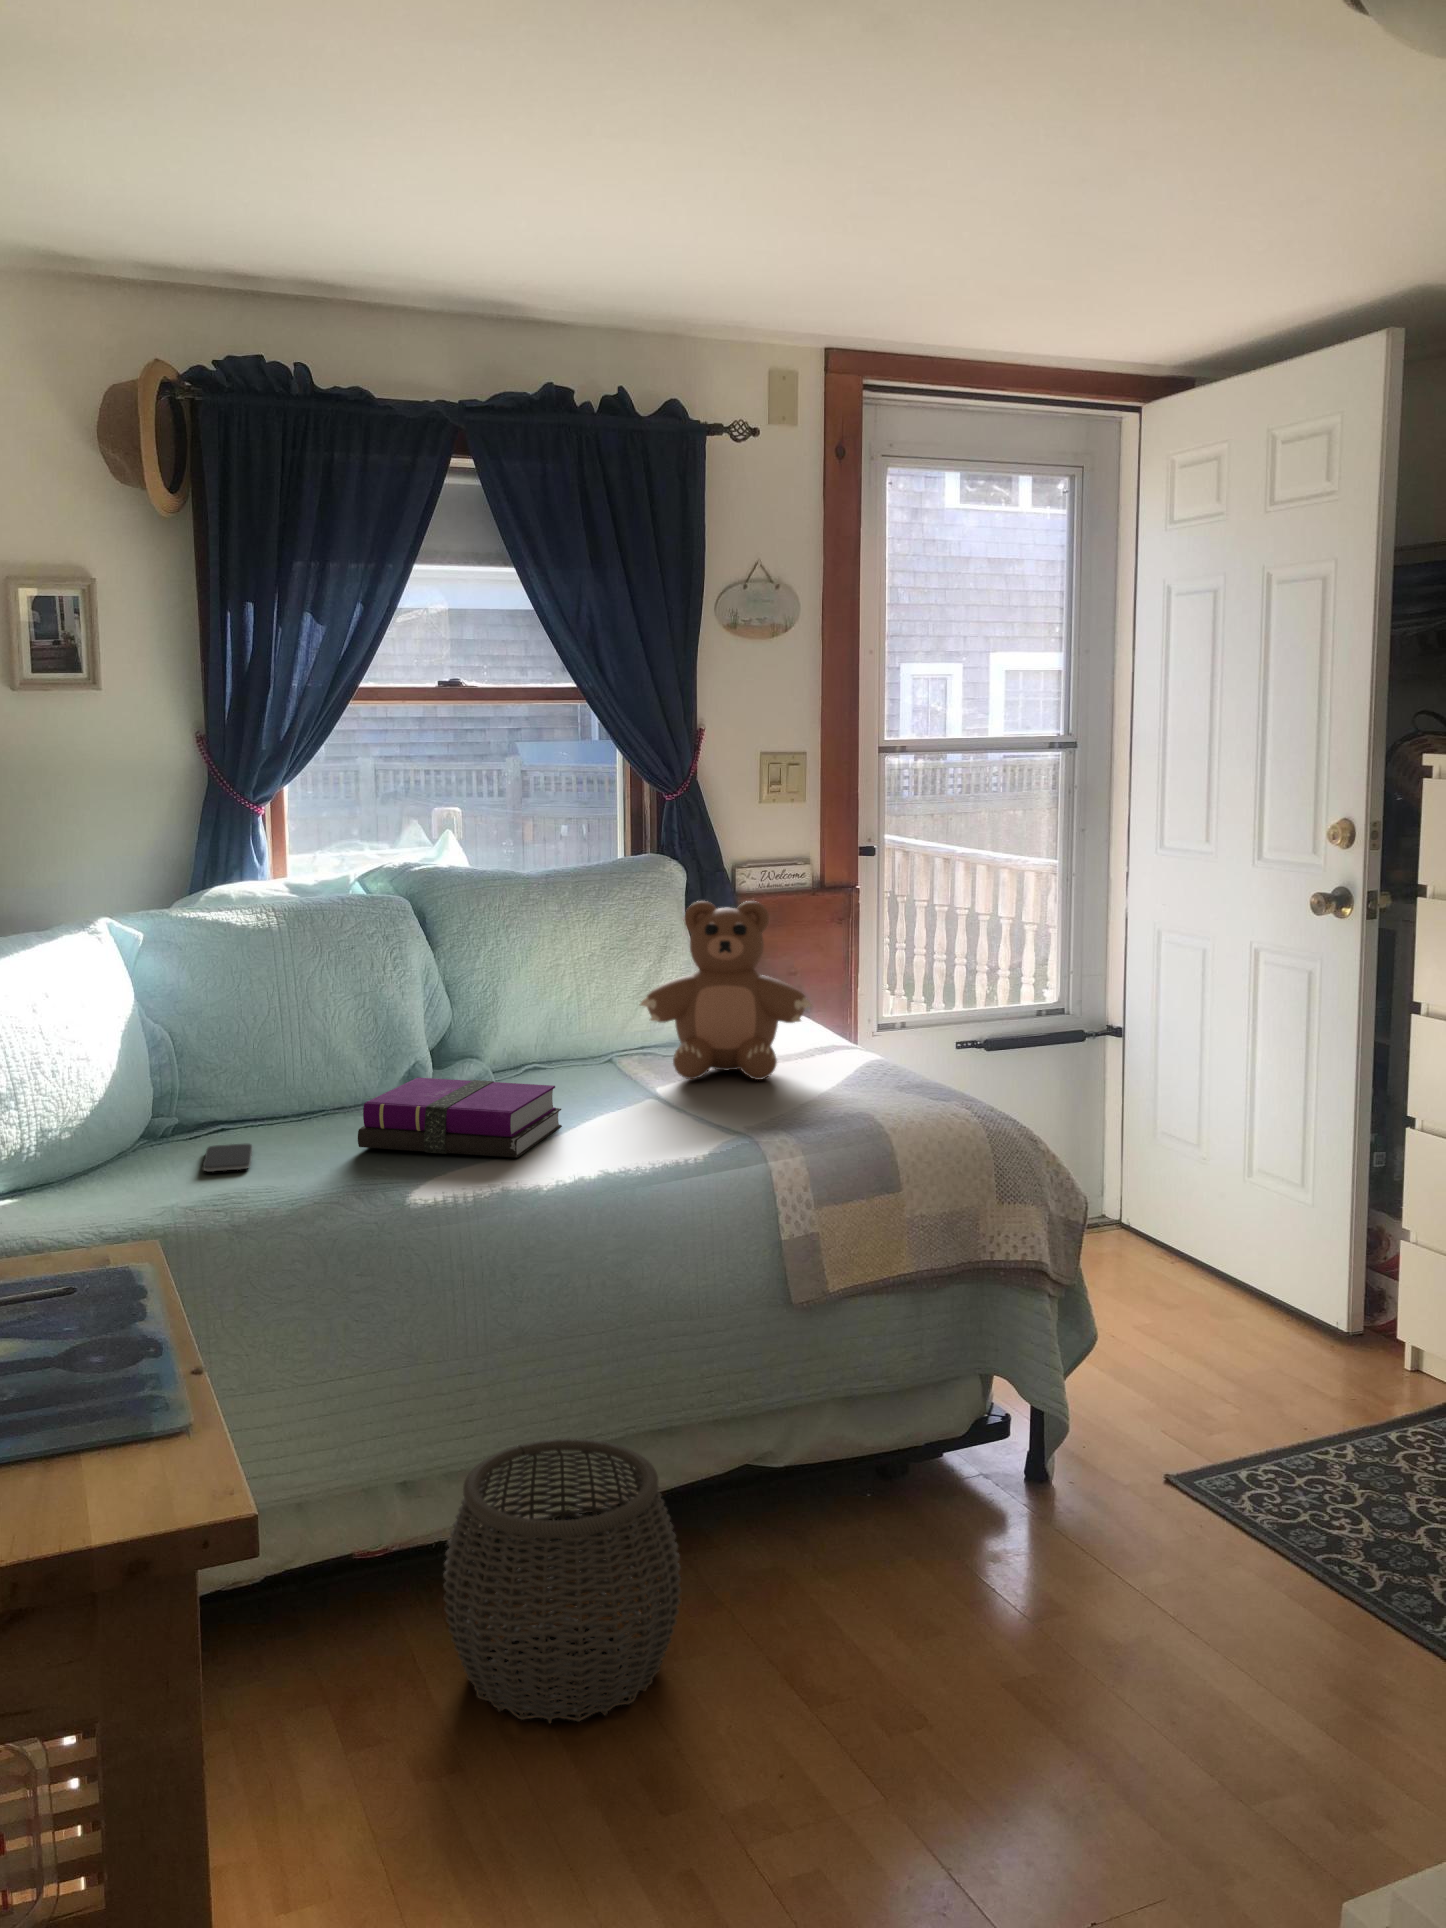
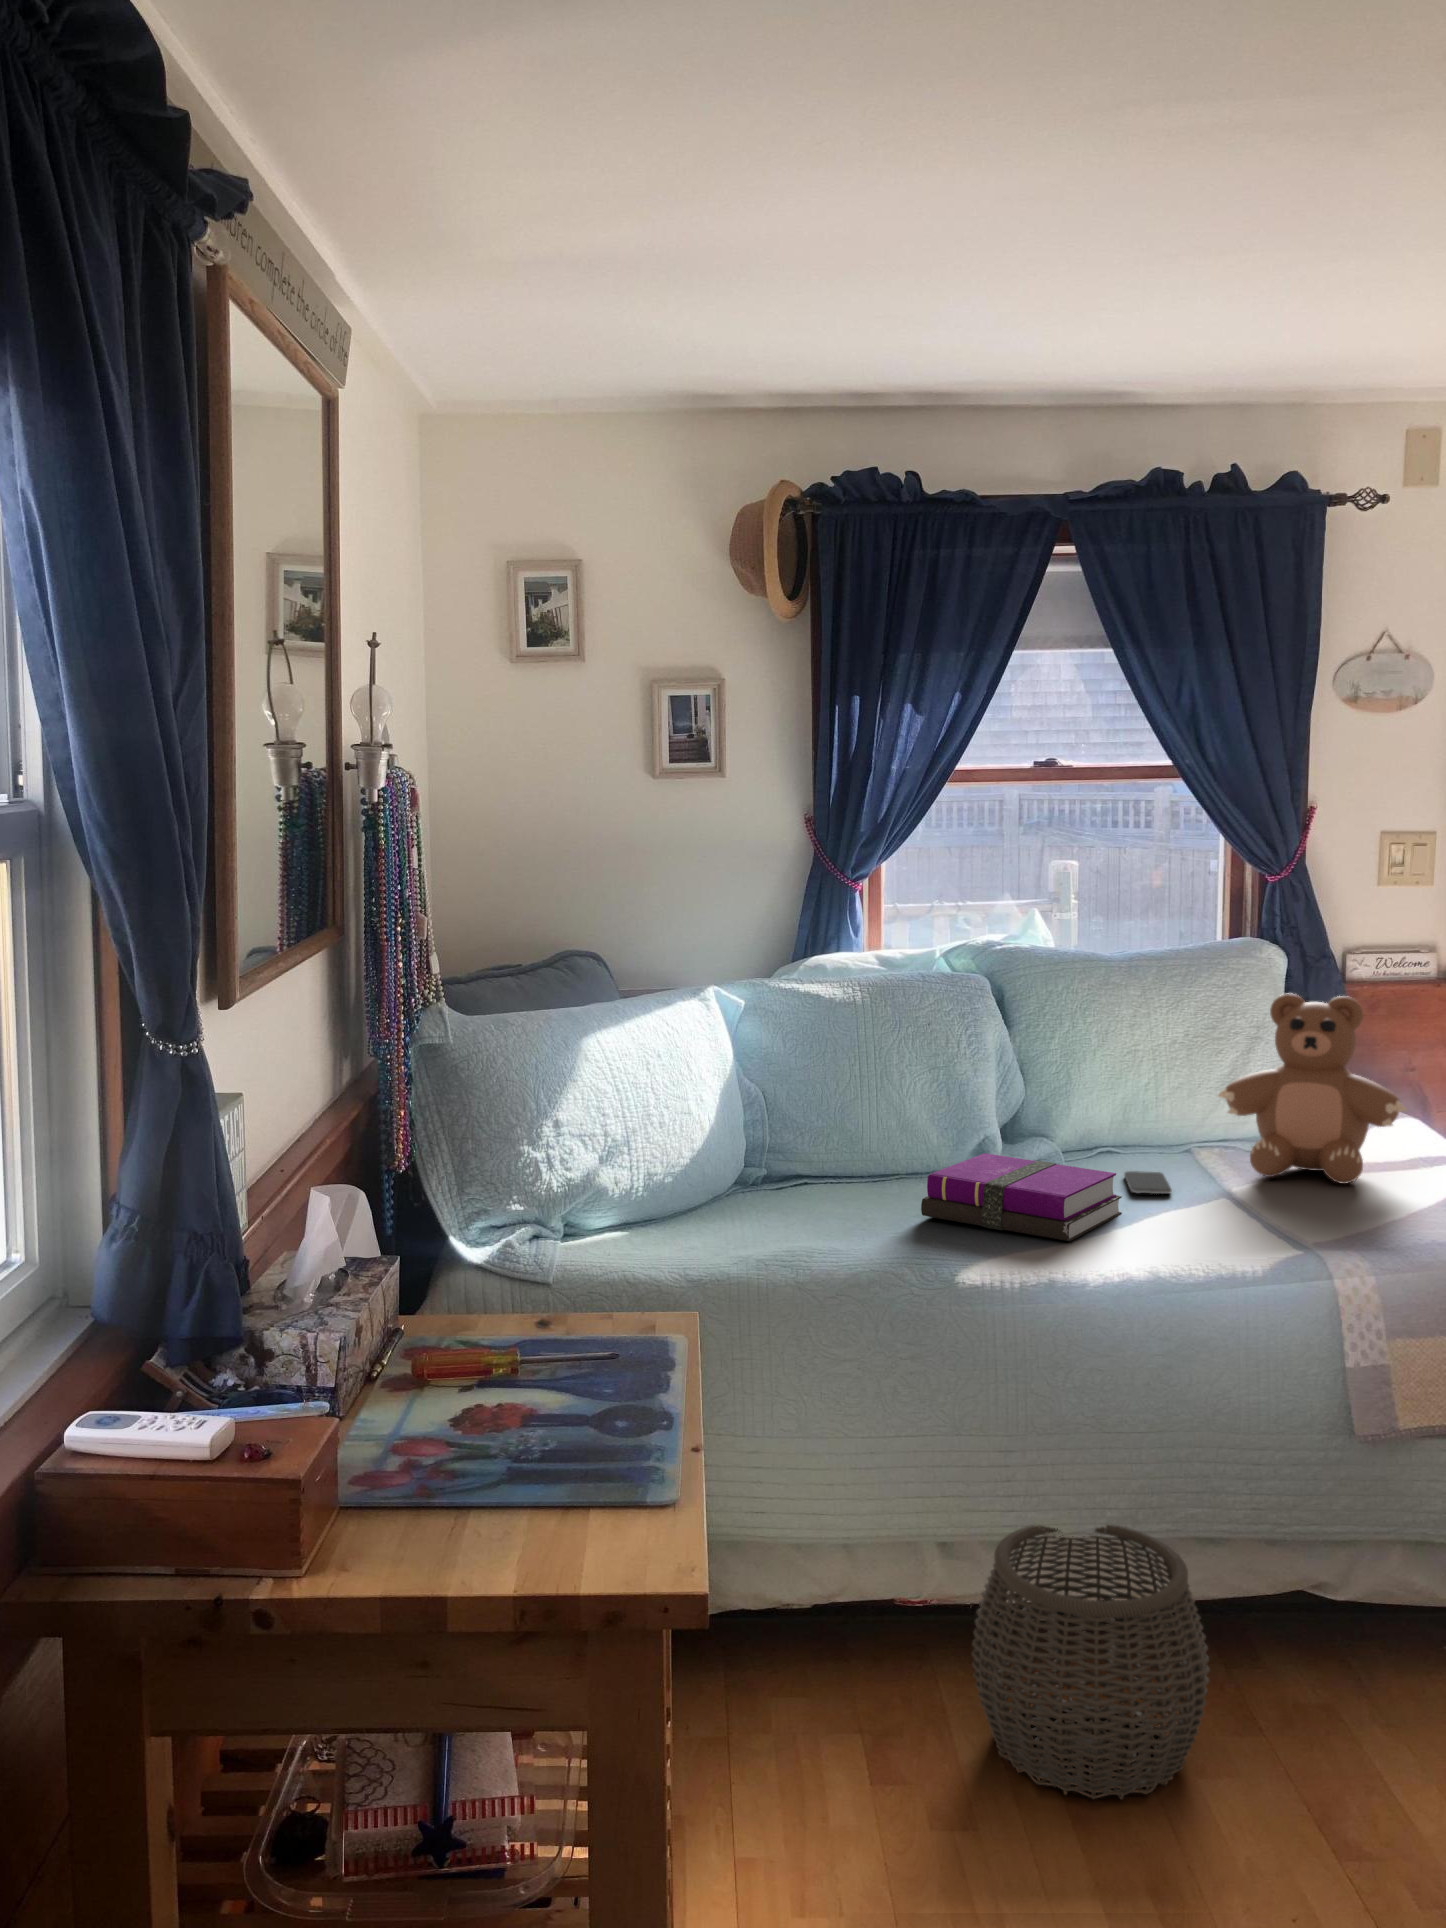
smartphone: present [203,1144,252,1172] -> present [1124,1171,1172,1194]

